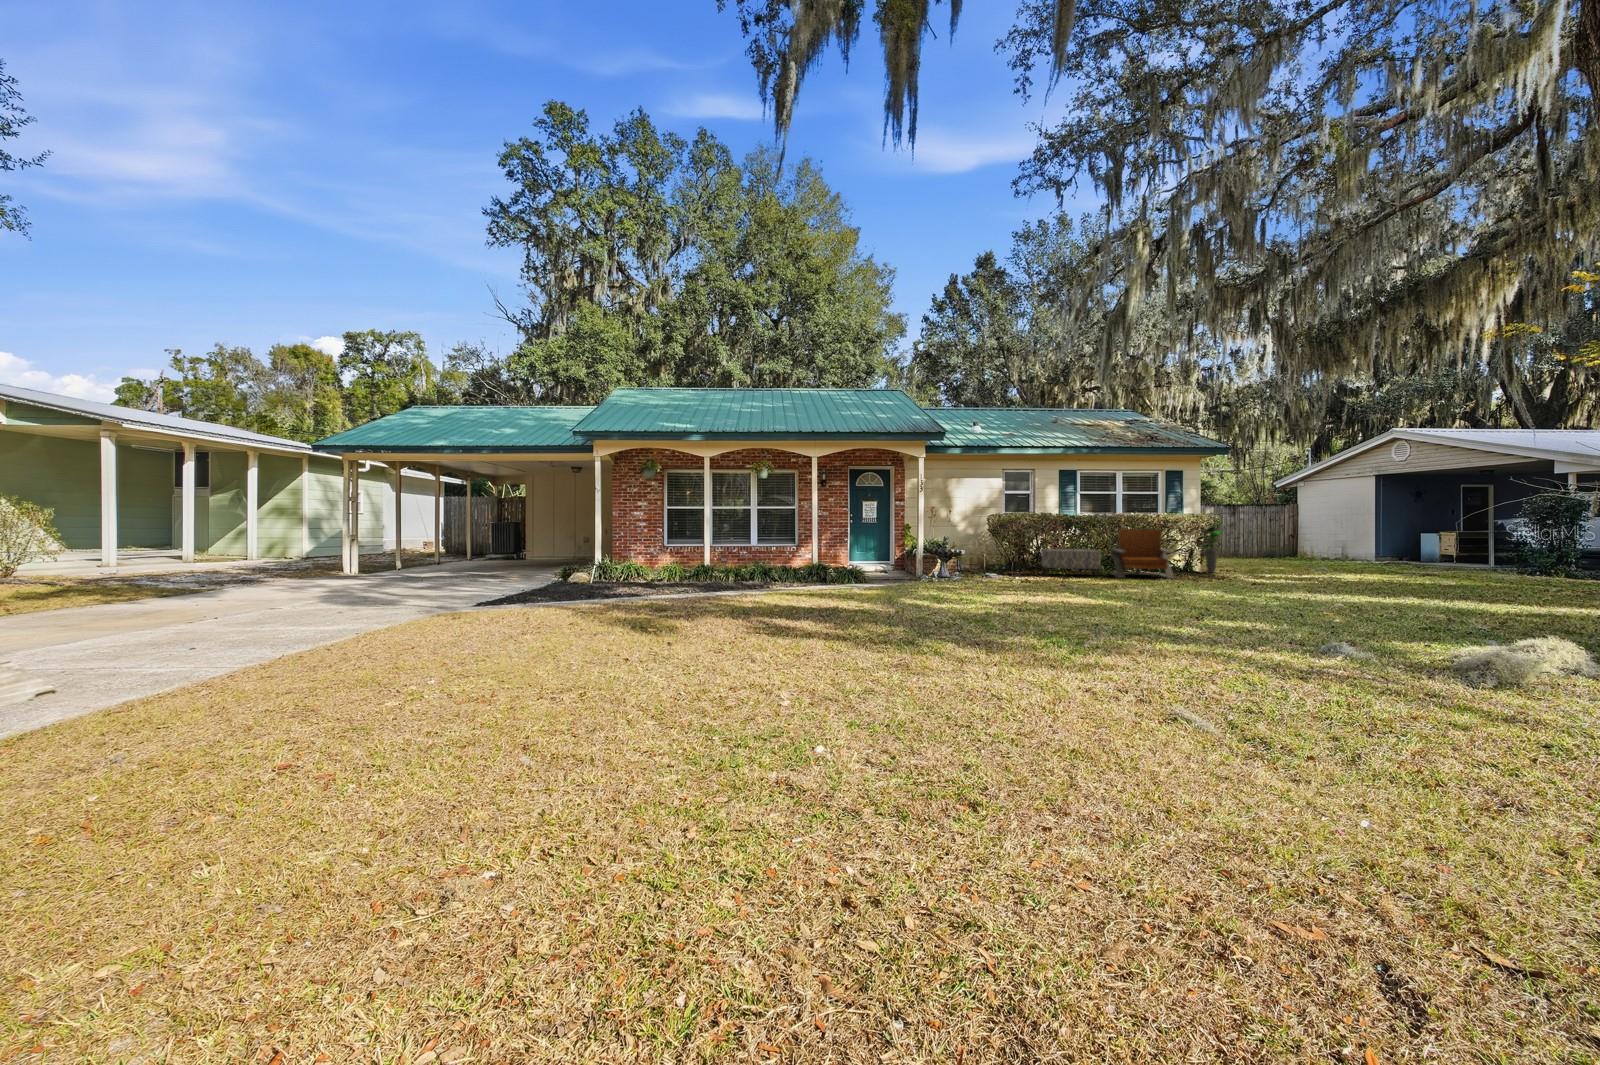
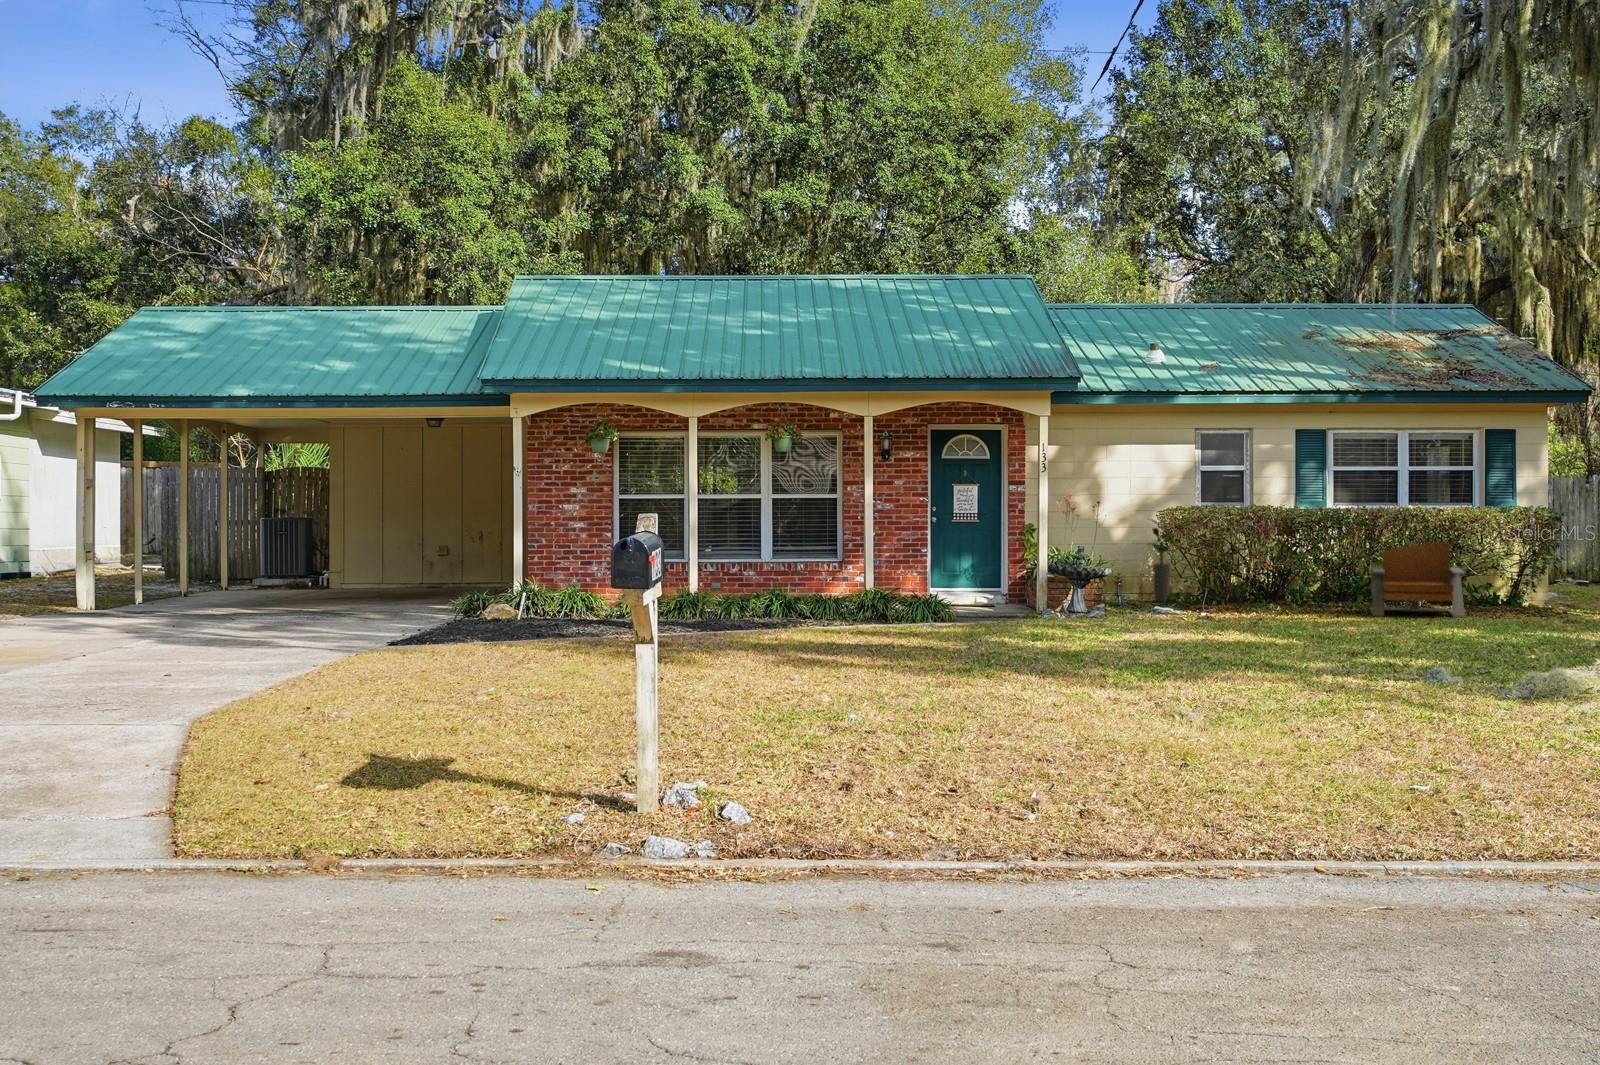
potted plant: present [1206,522,1222,573] -> present [1148,520,1170,602]
bench: present [1042,549,1101,576] -> none [1253,567,1347,614]

